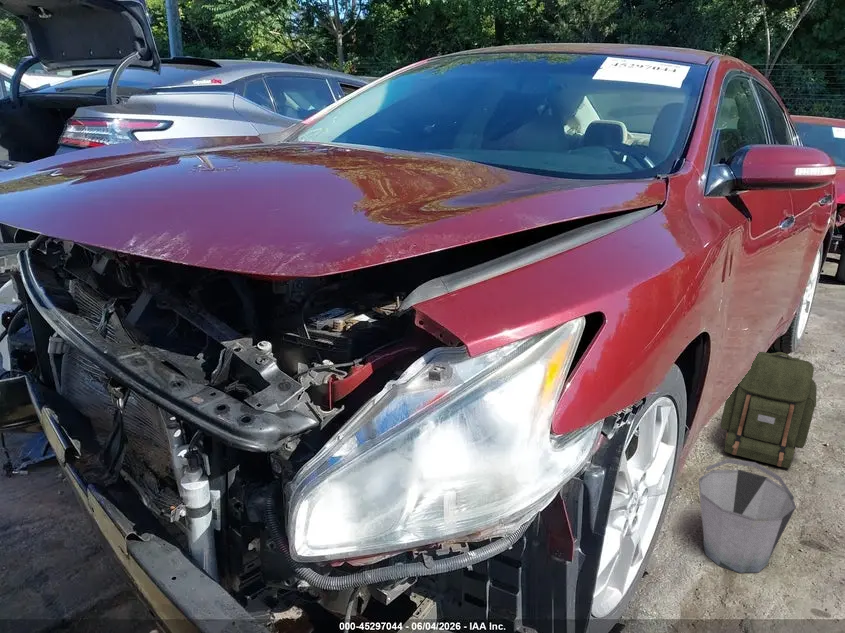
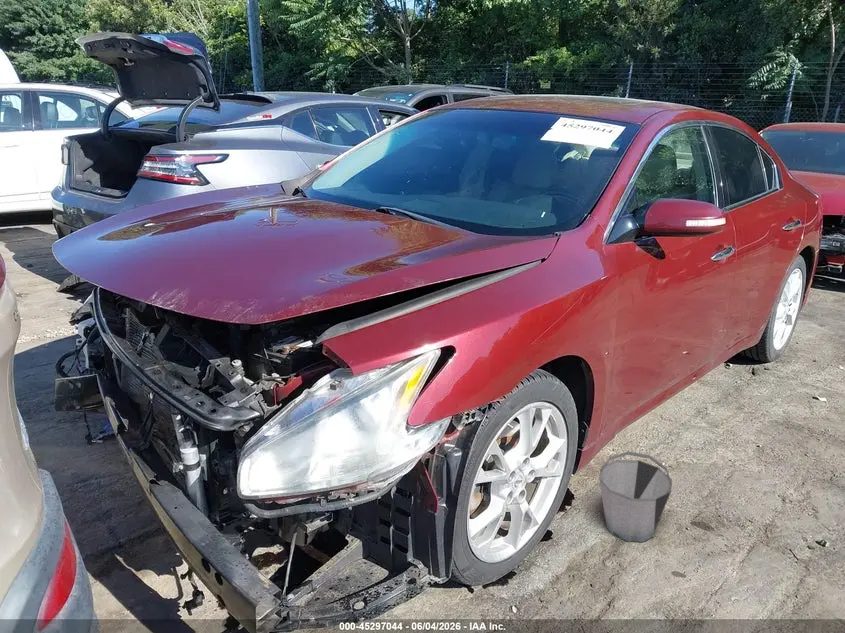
backpack: present [721,352,817,468] -> none [654,362,732,462]

